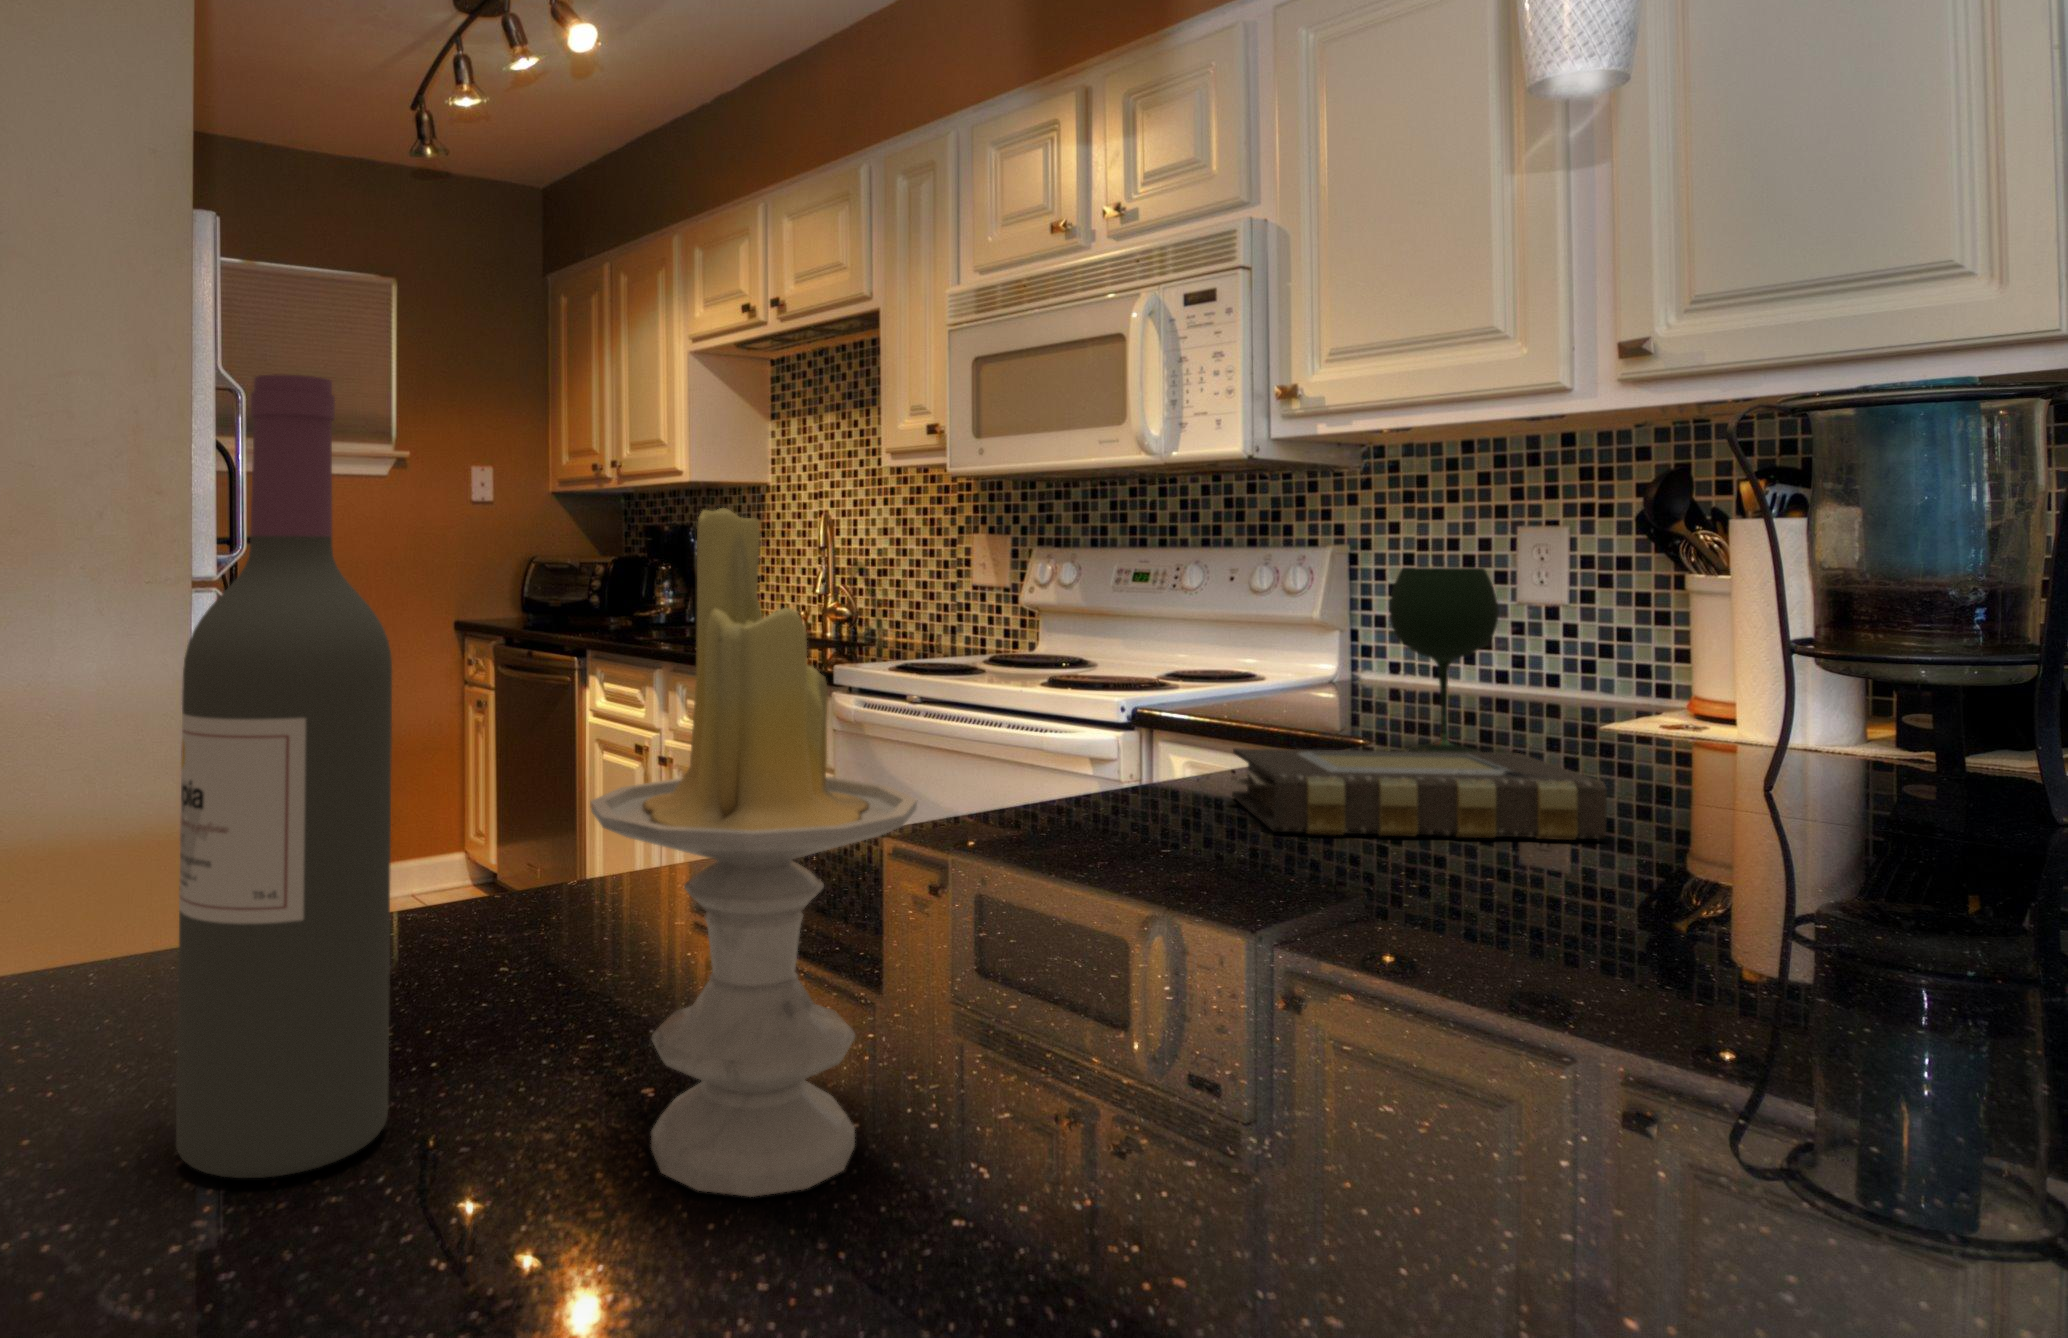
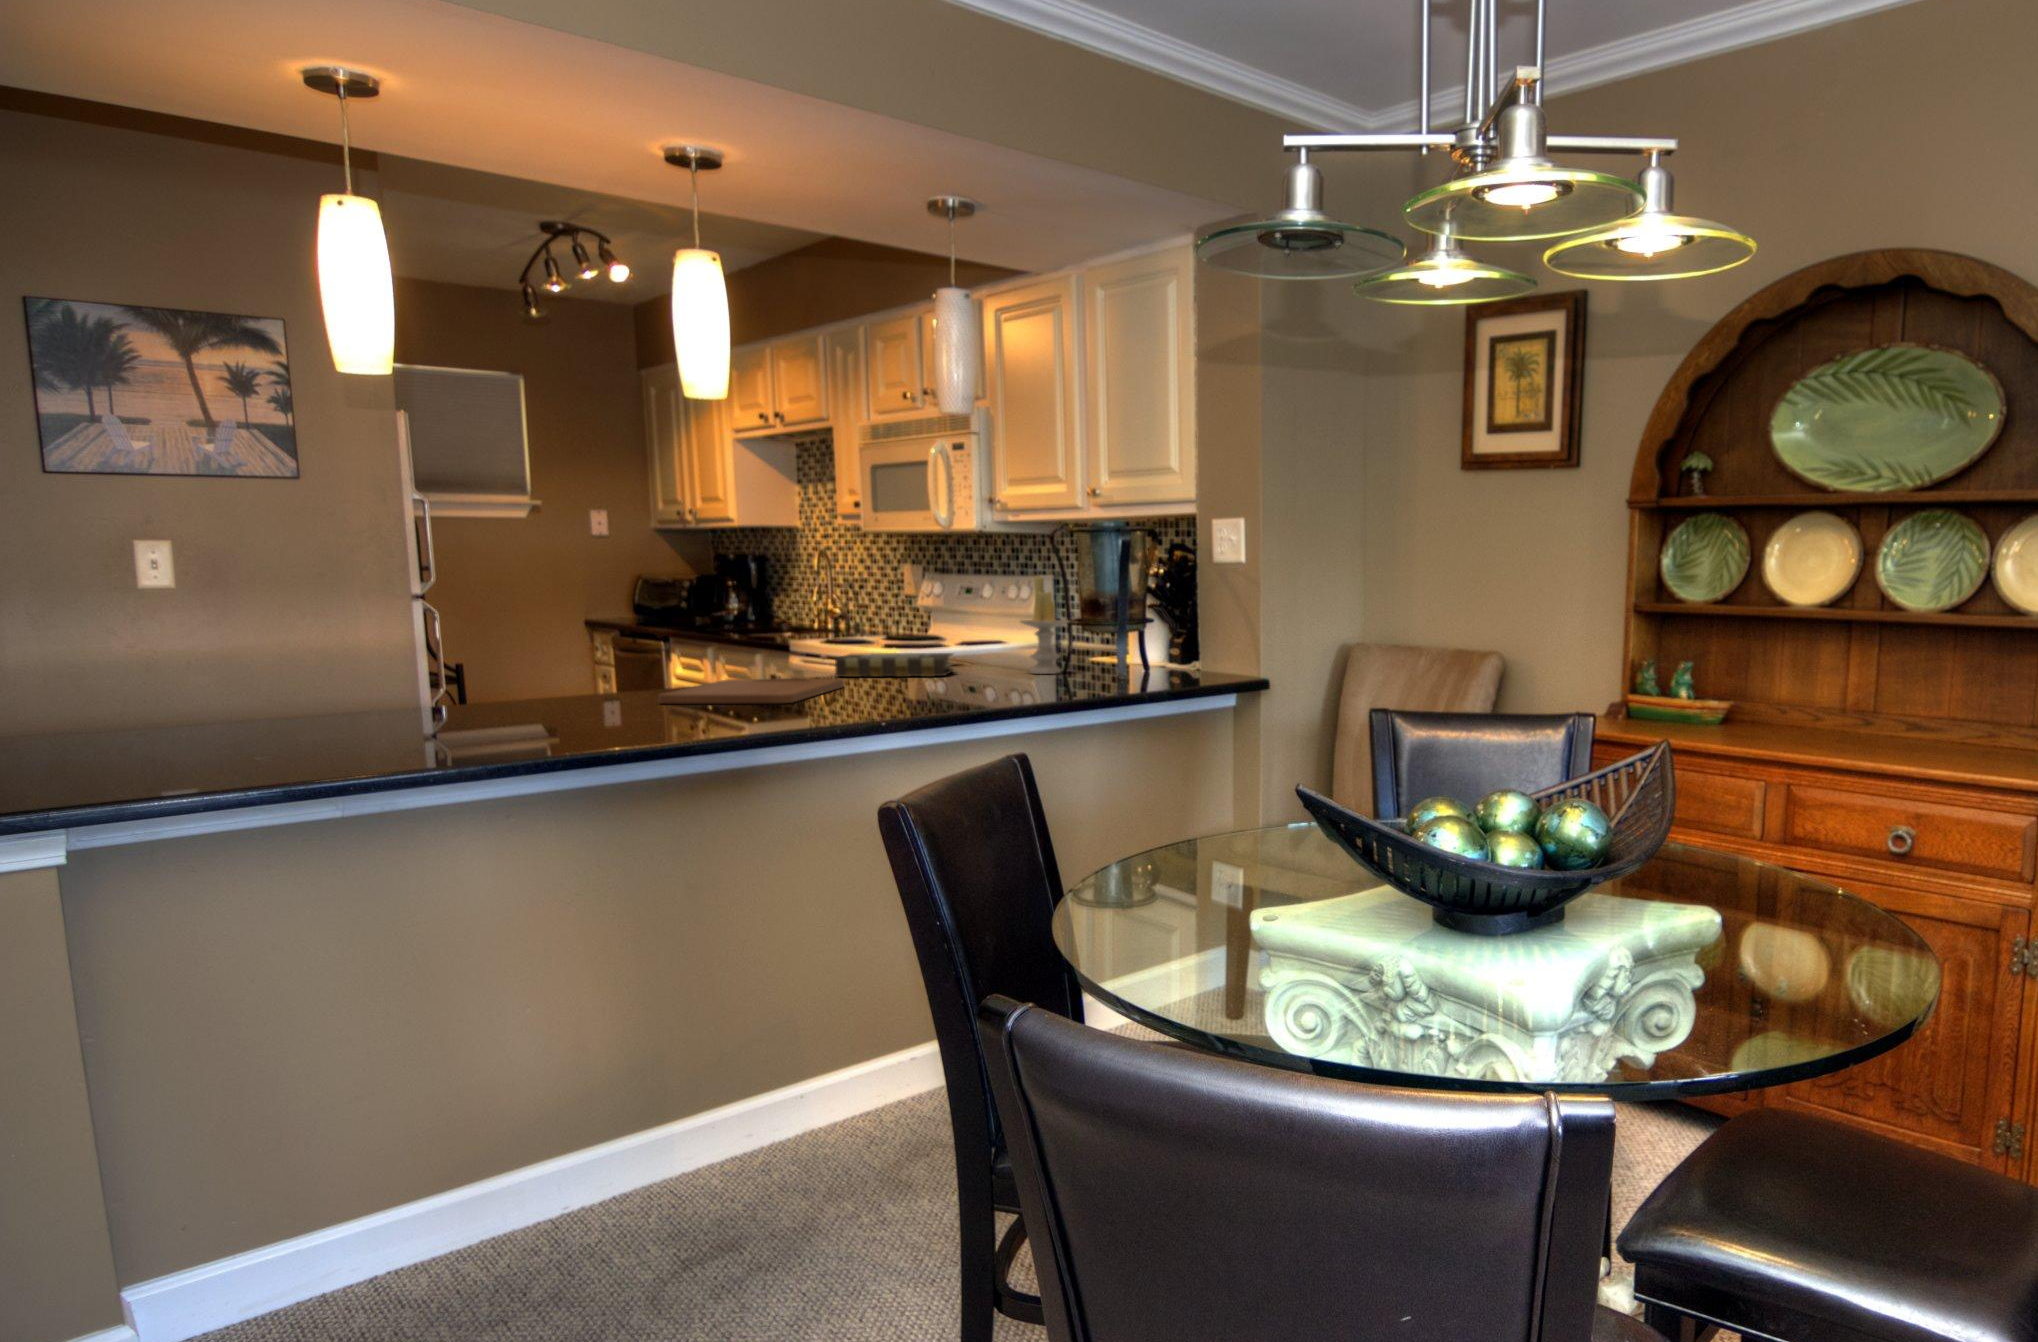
wine bottle: present [176,374,392,1178] -> none [438,549,493,709]
candle: present [590,508,918,1197] -> present [1021,576,1068,674]
wine glass: present [1389,568,1498,752] -> none [967,585,1009,662]
cutting board: none [1081,873,1823,1177] -> present [658,679,844,703]

